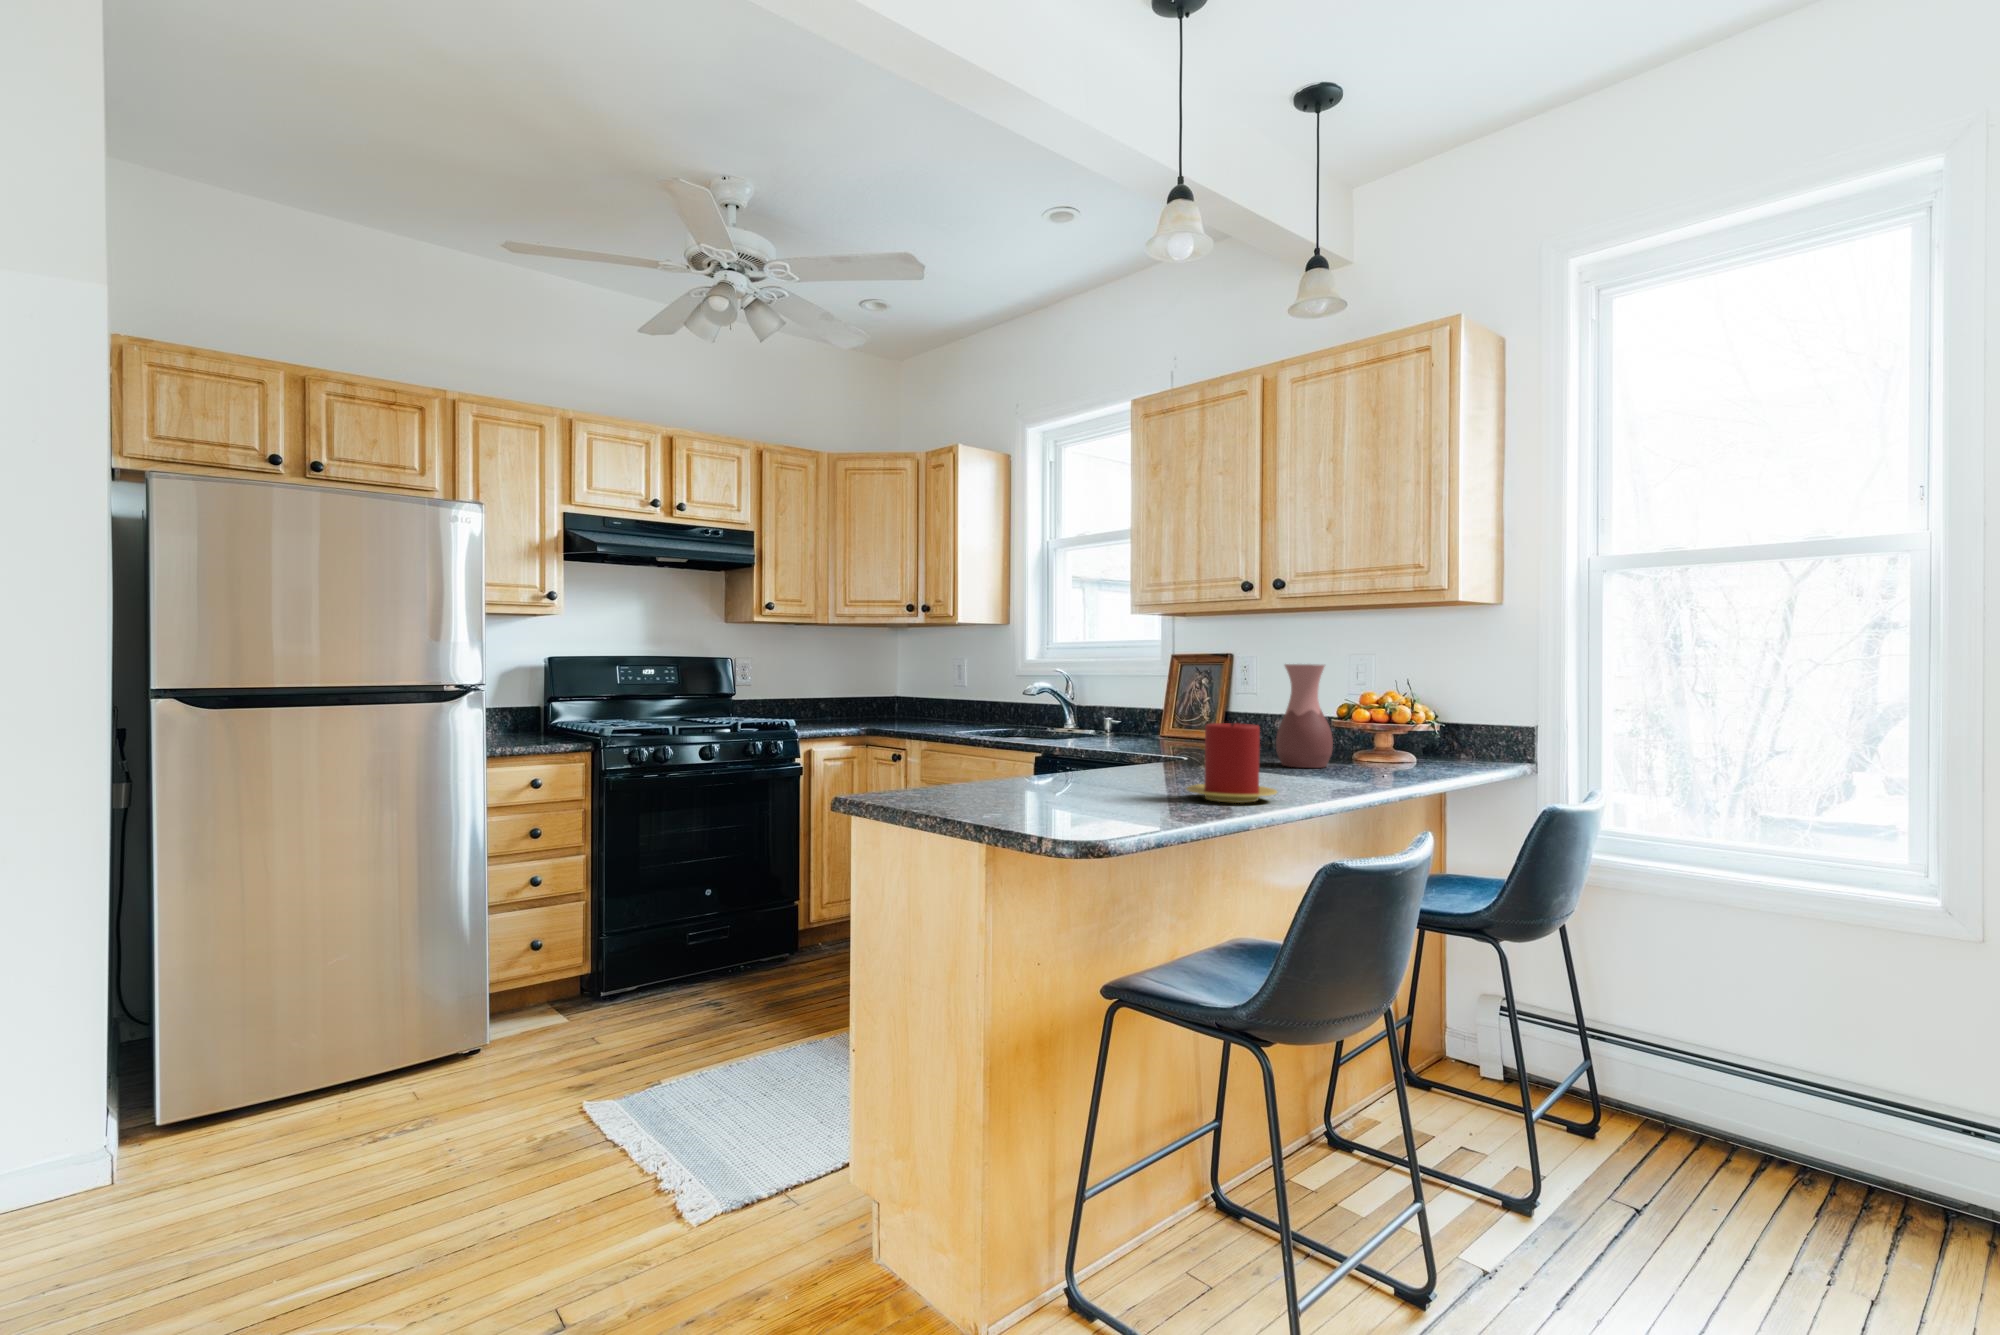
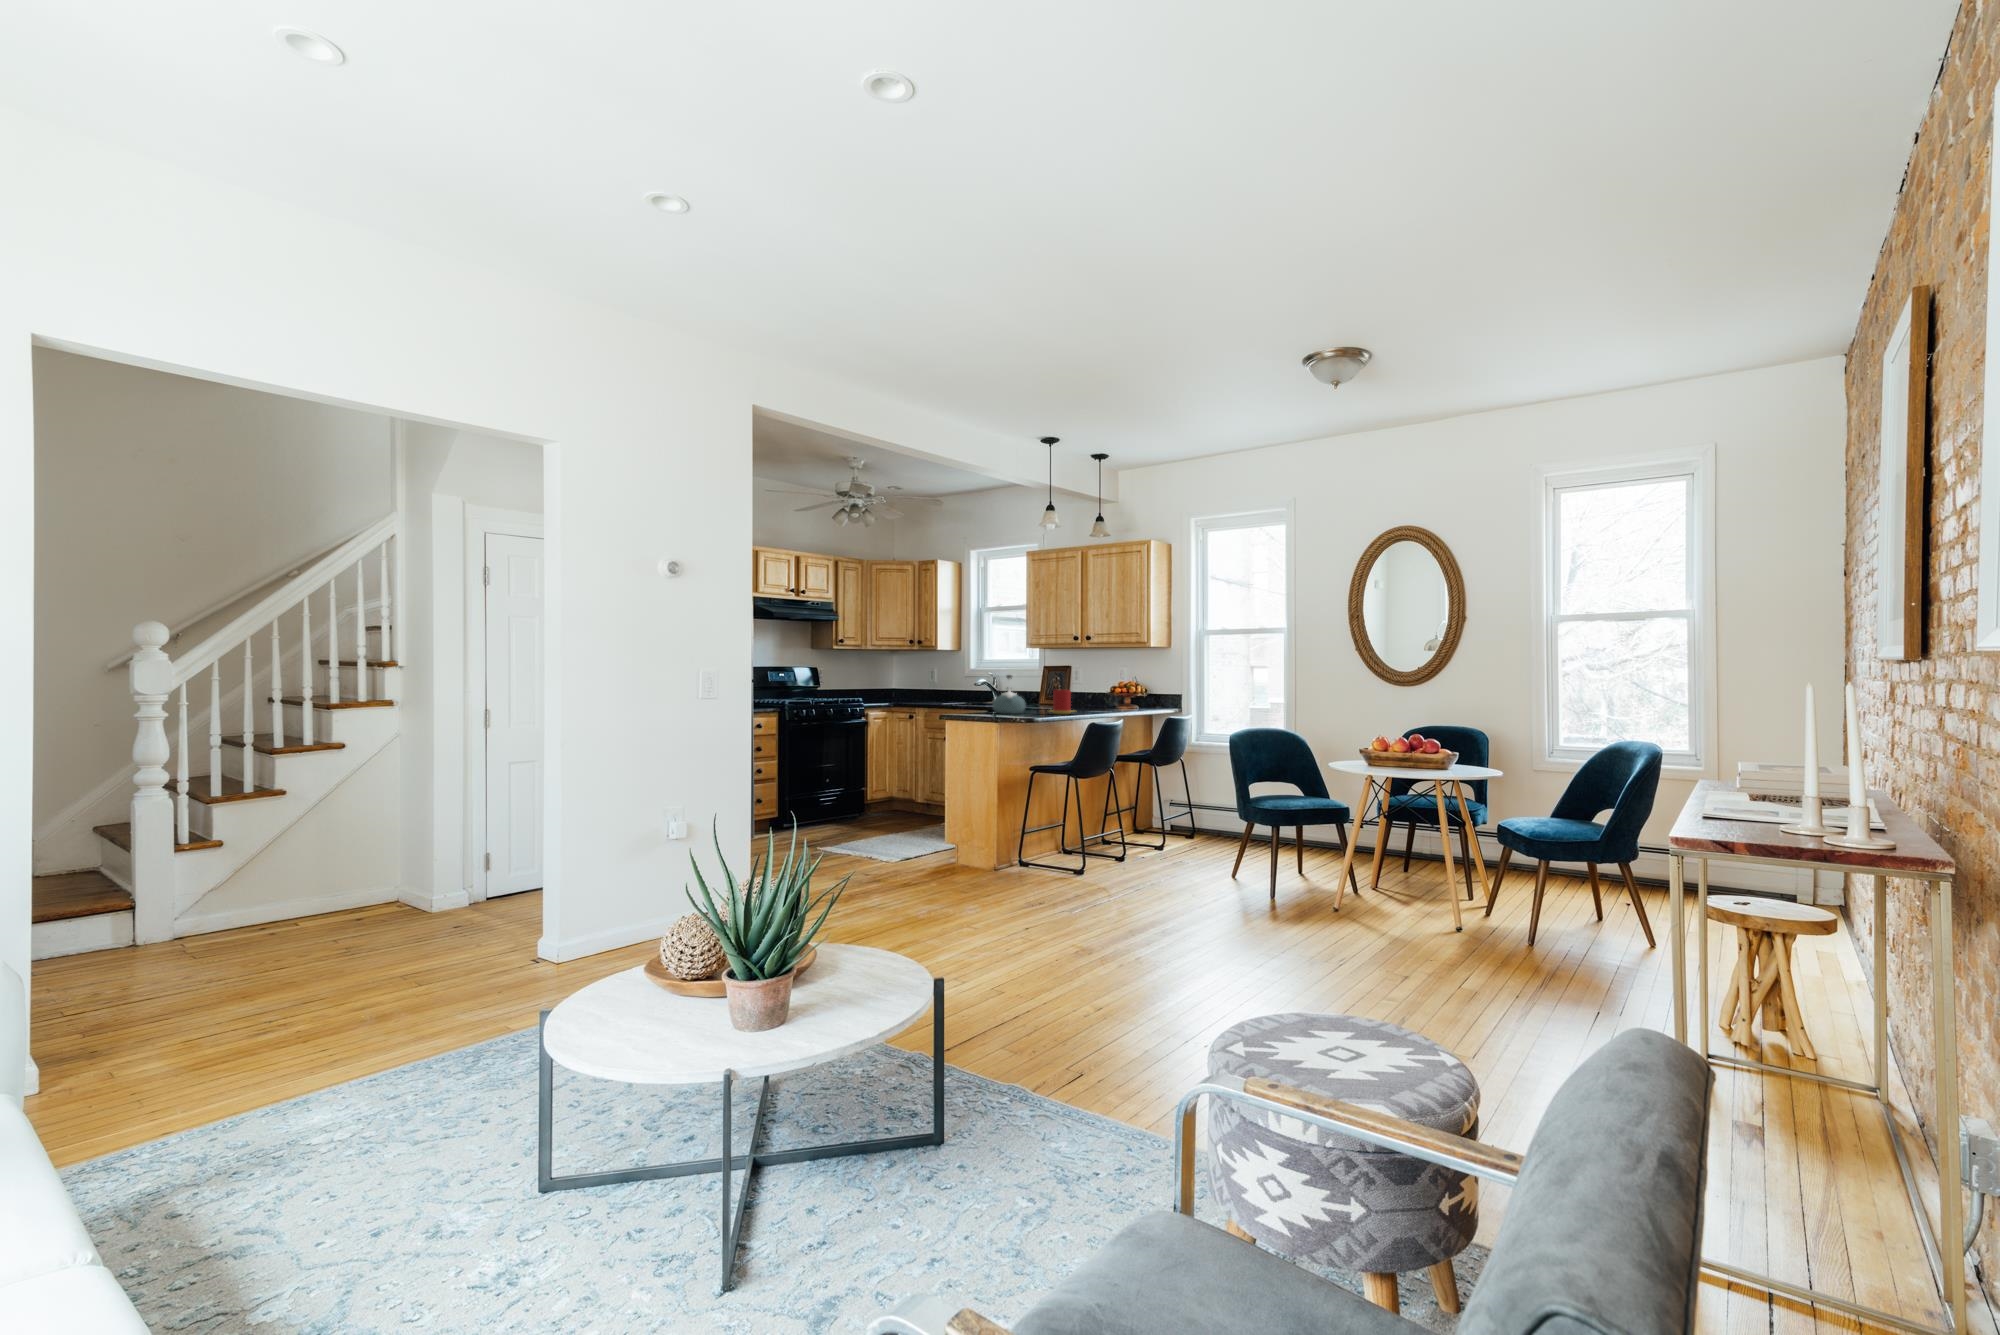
vase: present [1276,664,1333,768] -> none [1084,670,1106,711]
kettle: none [1020,678,1120,798] -> present [992,675,1025,714]

